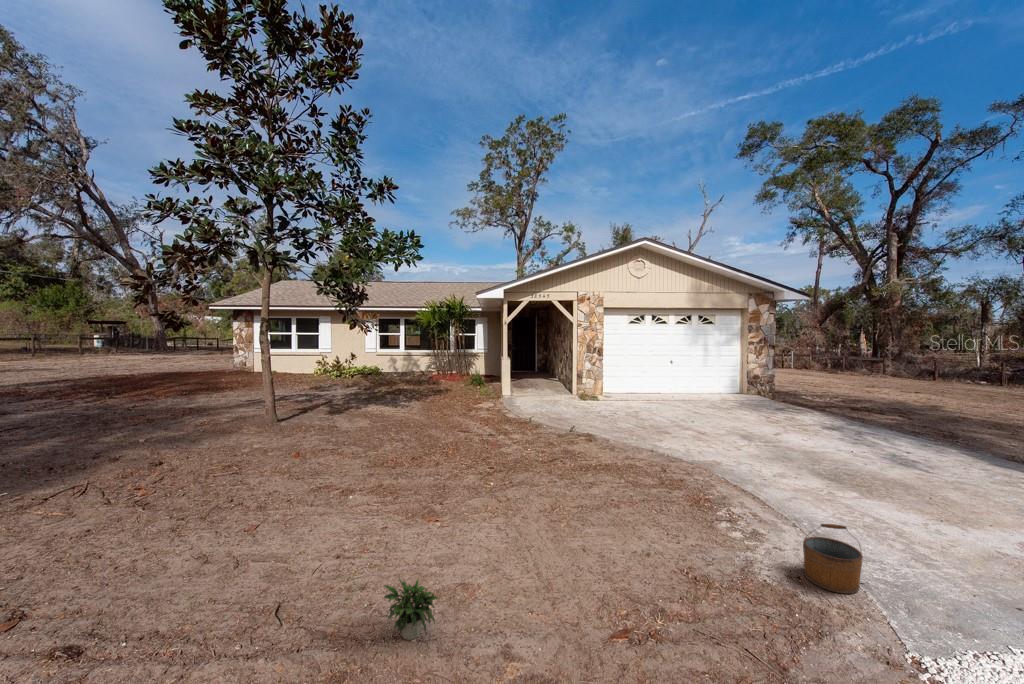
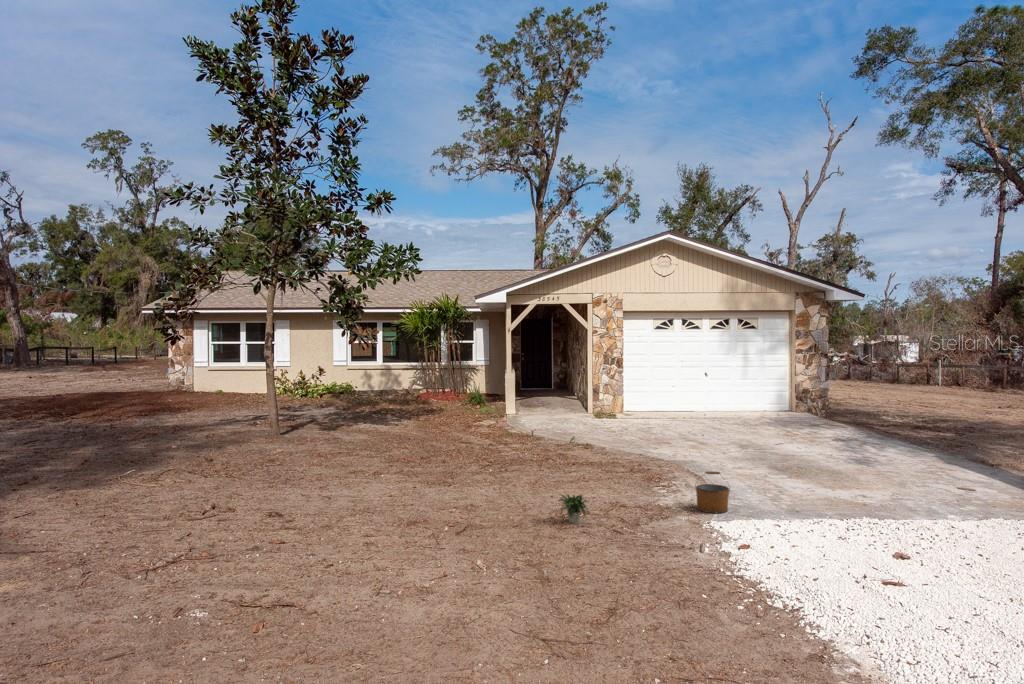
potted plant: present [384,578,439,640] -> present [558,494,589,523]

